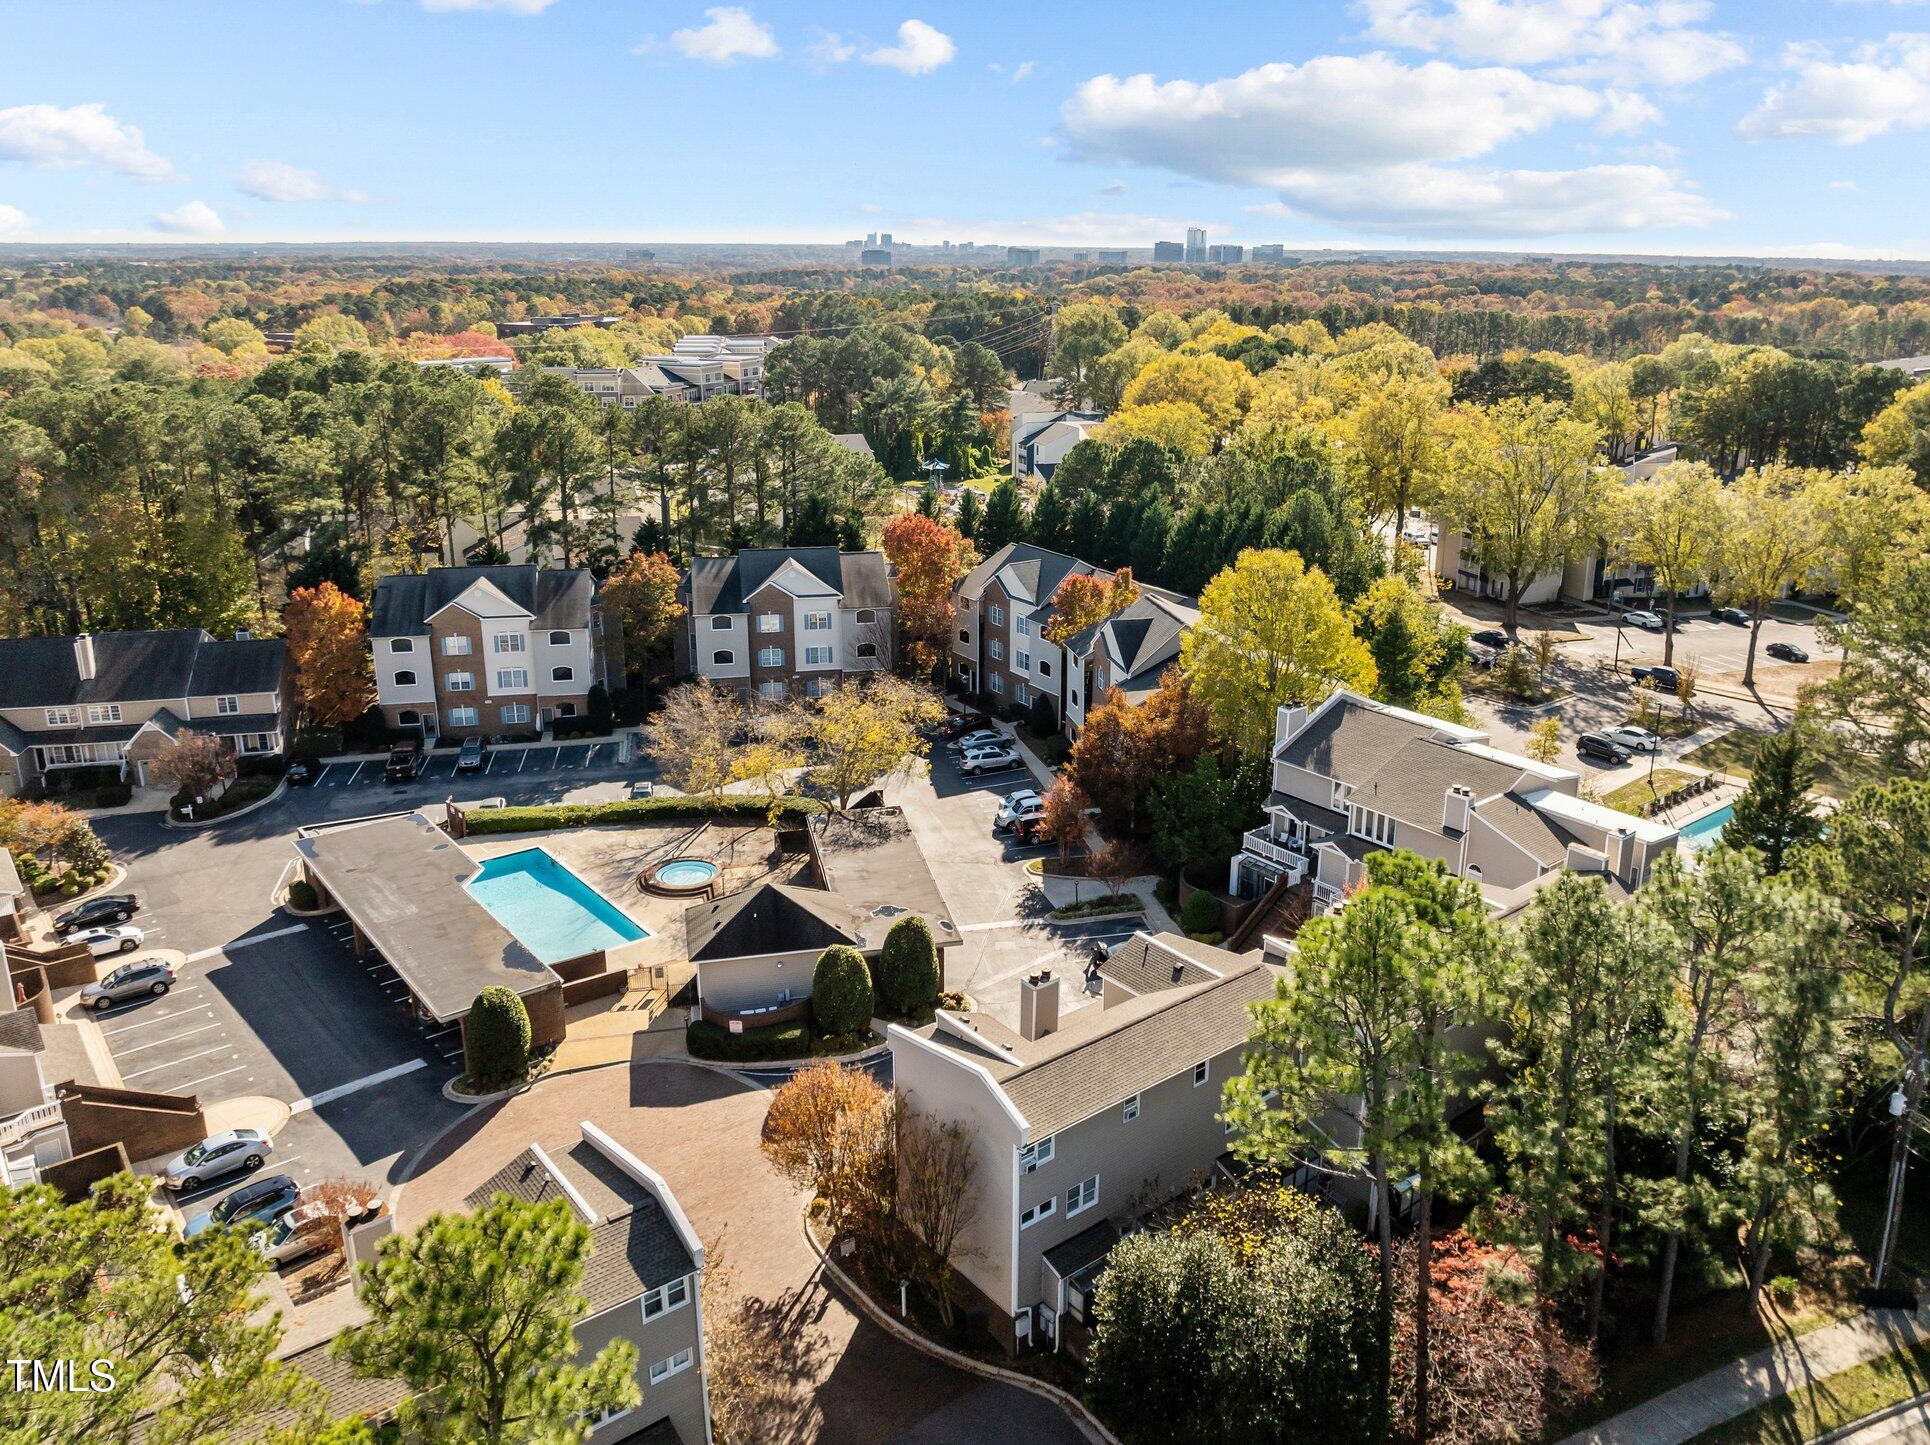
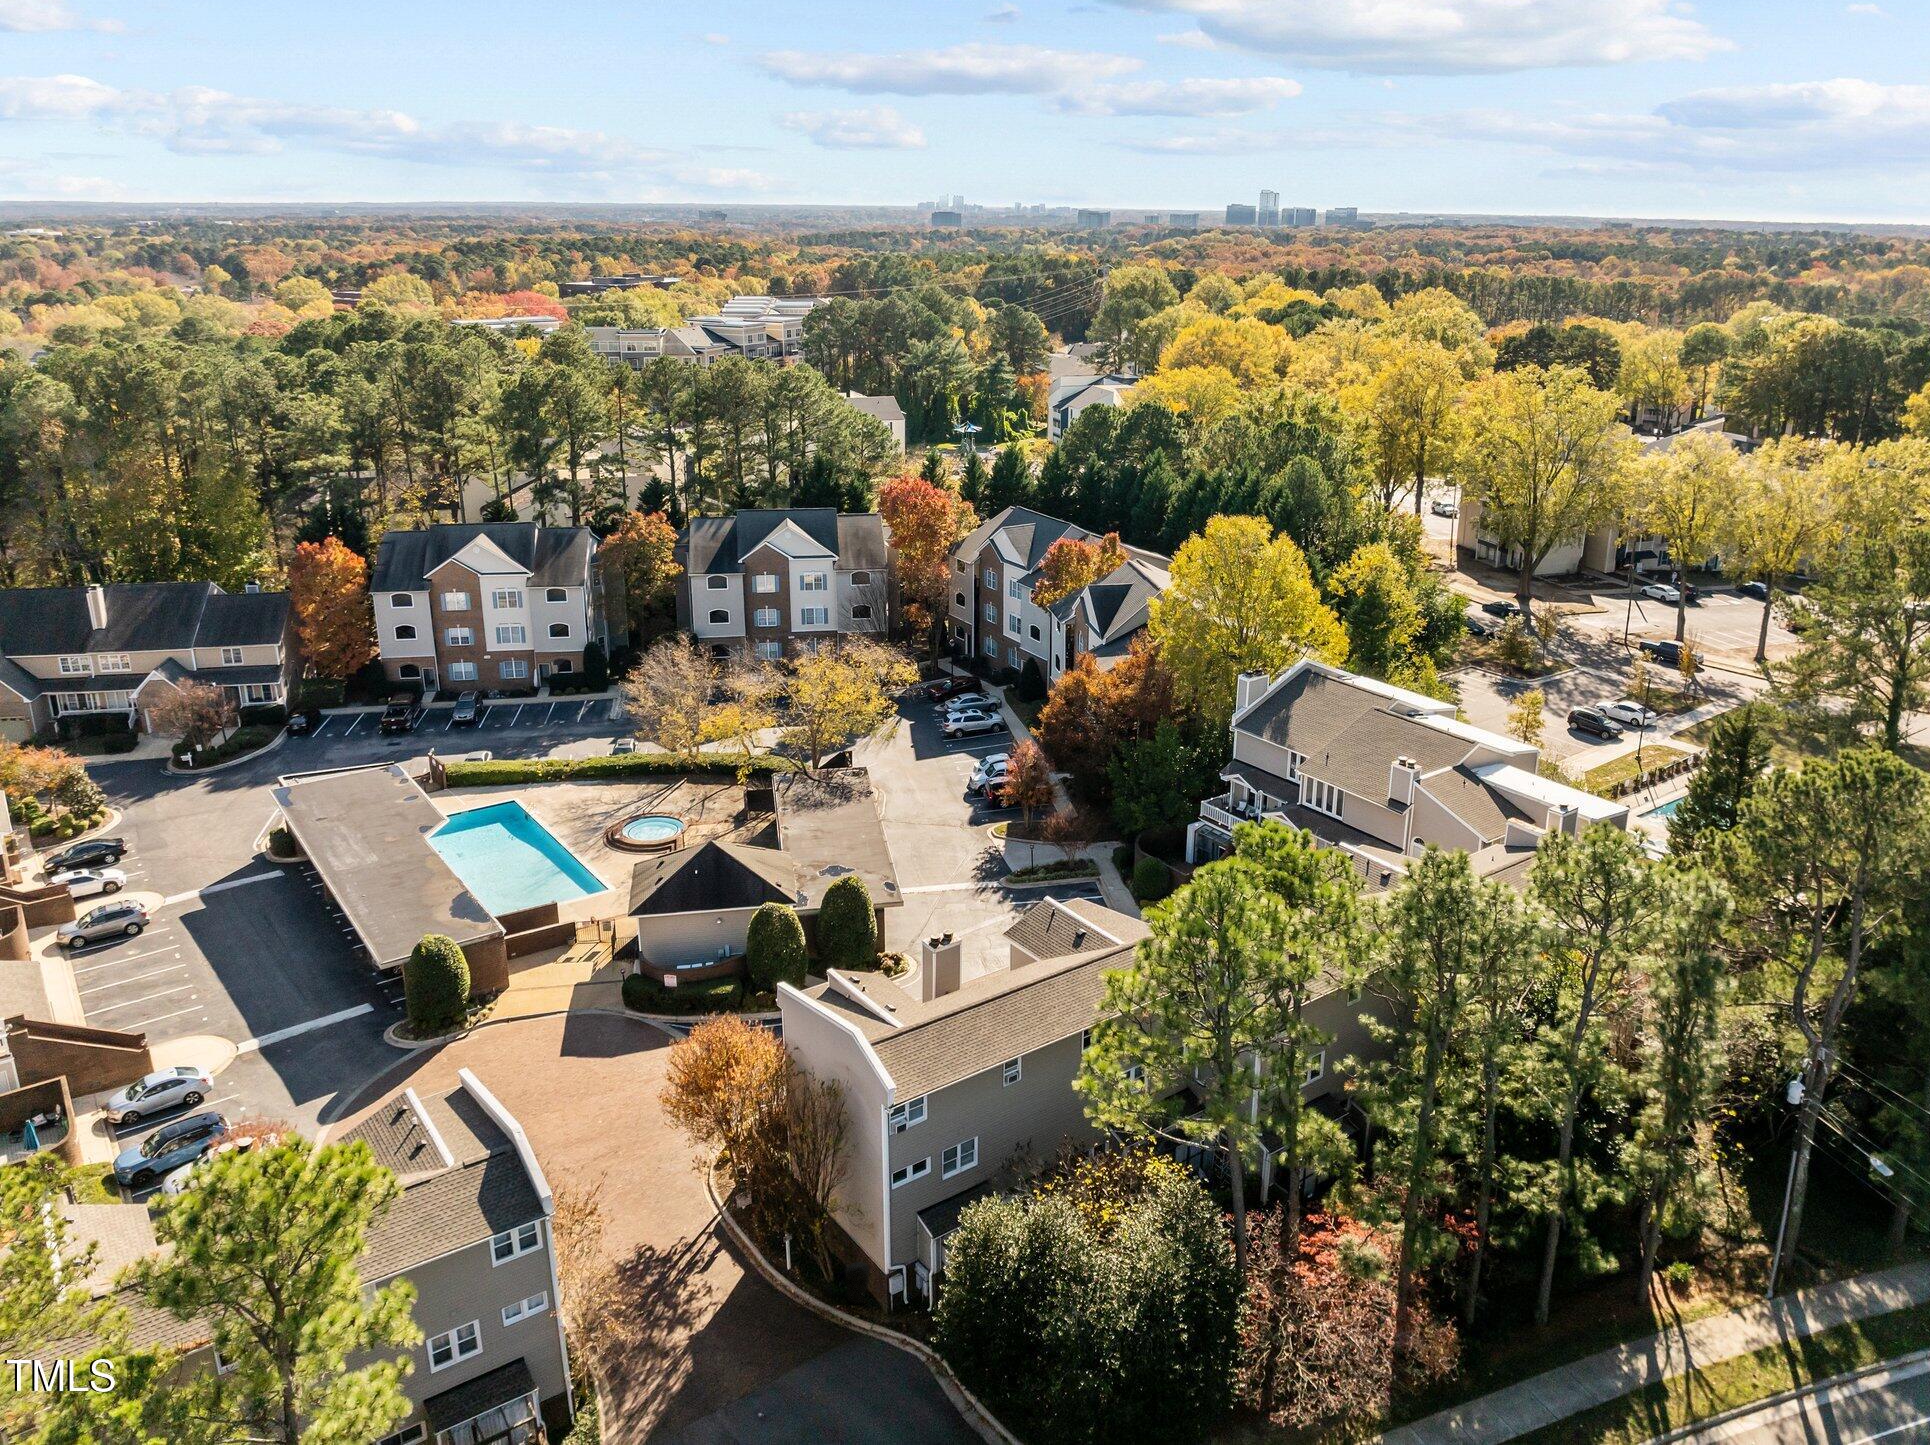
bench: present [1856,1286,1920,1319] -> none [1752,1275,1818,1313]

